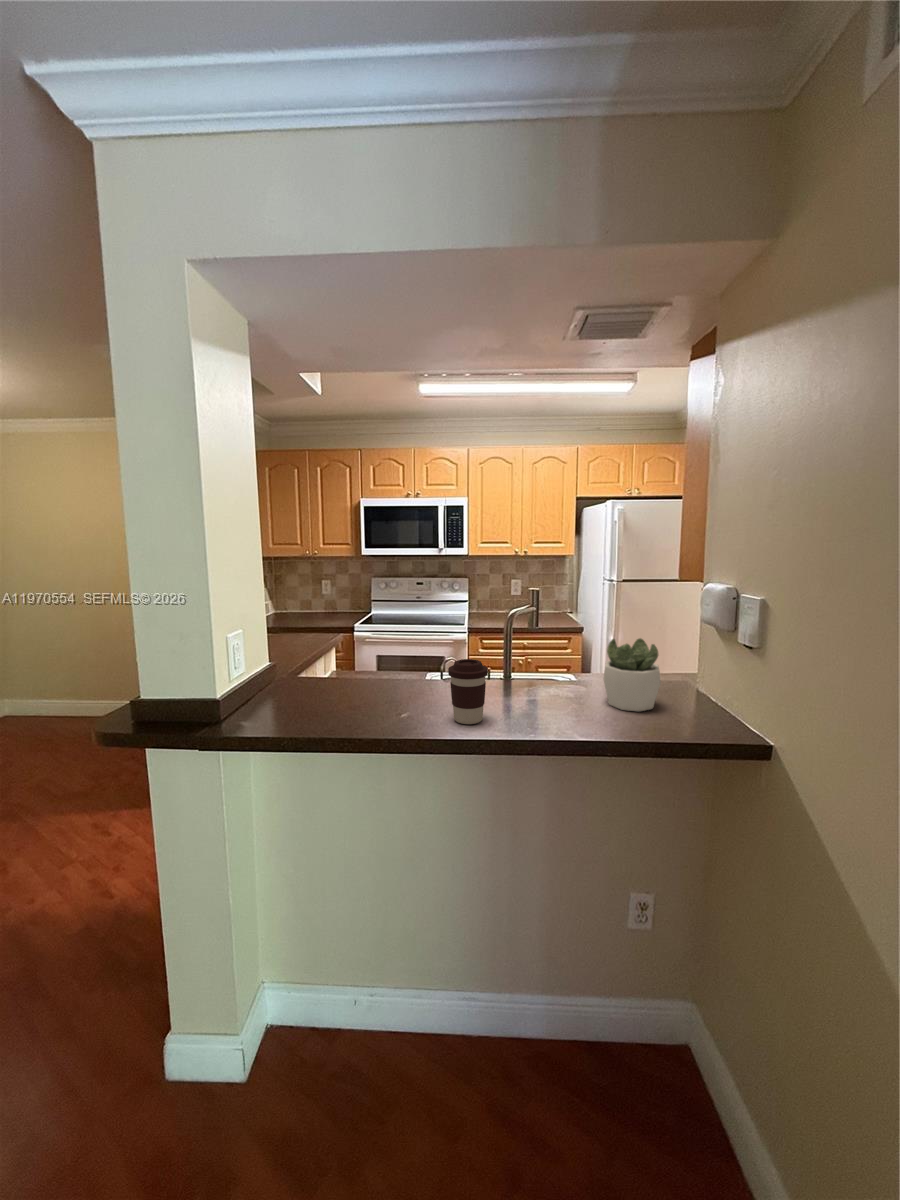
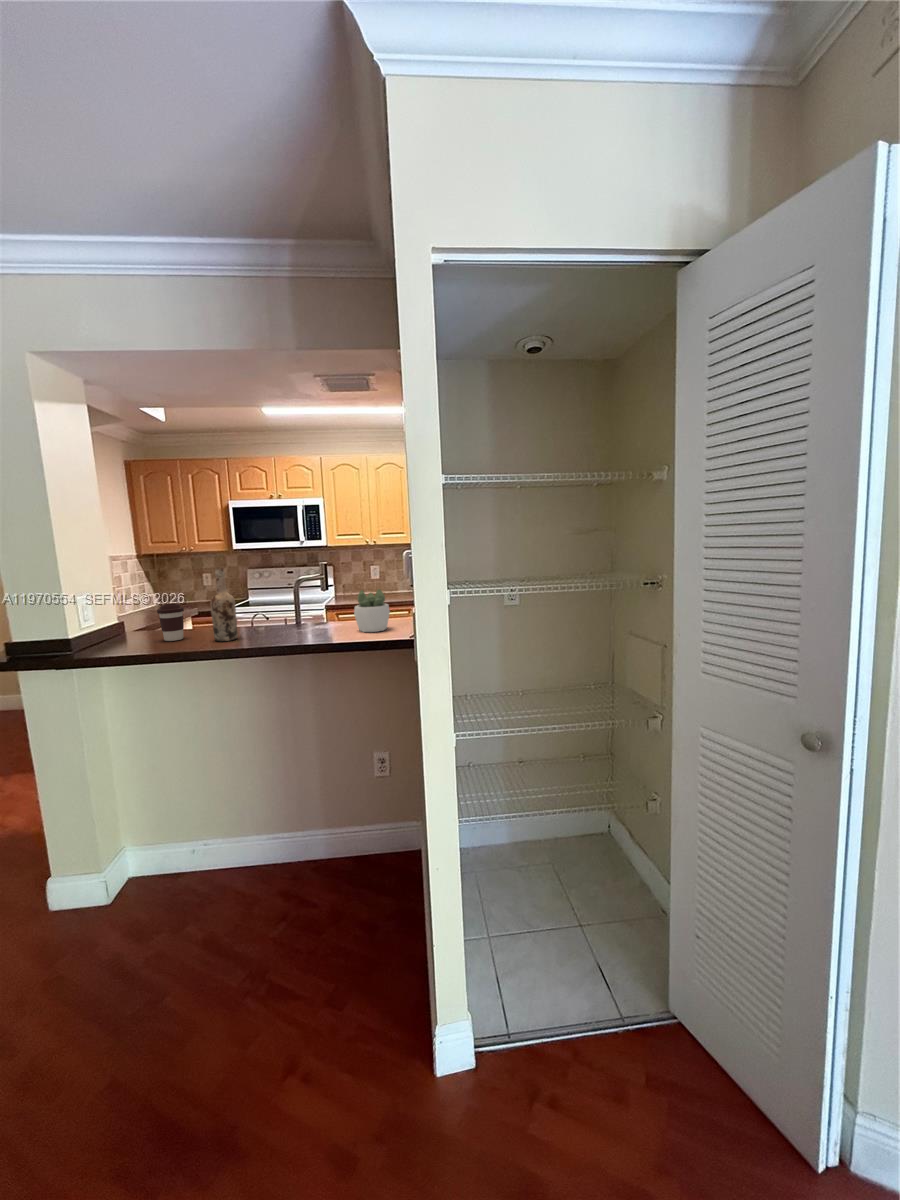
wine bottle: none [392,597,427,715] -> present [211,567,238,641]
coffee cup: present [448,659,488,724] -> present [157,604,184,641]

